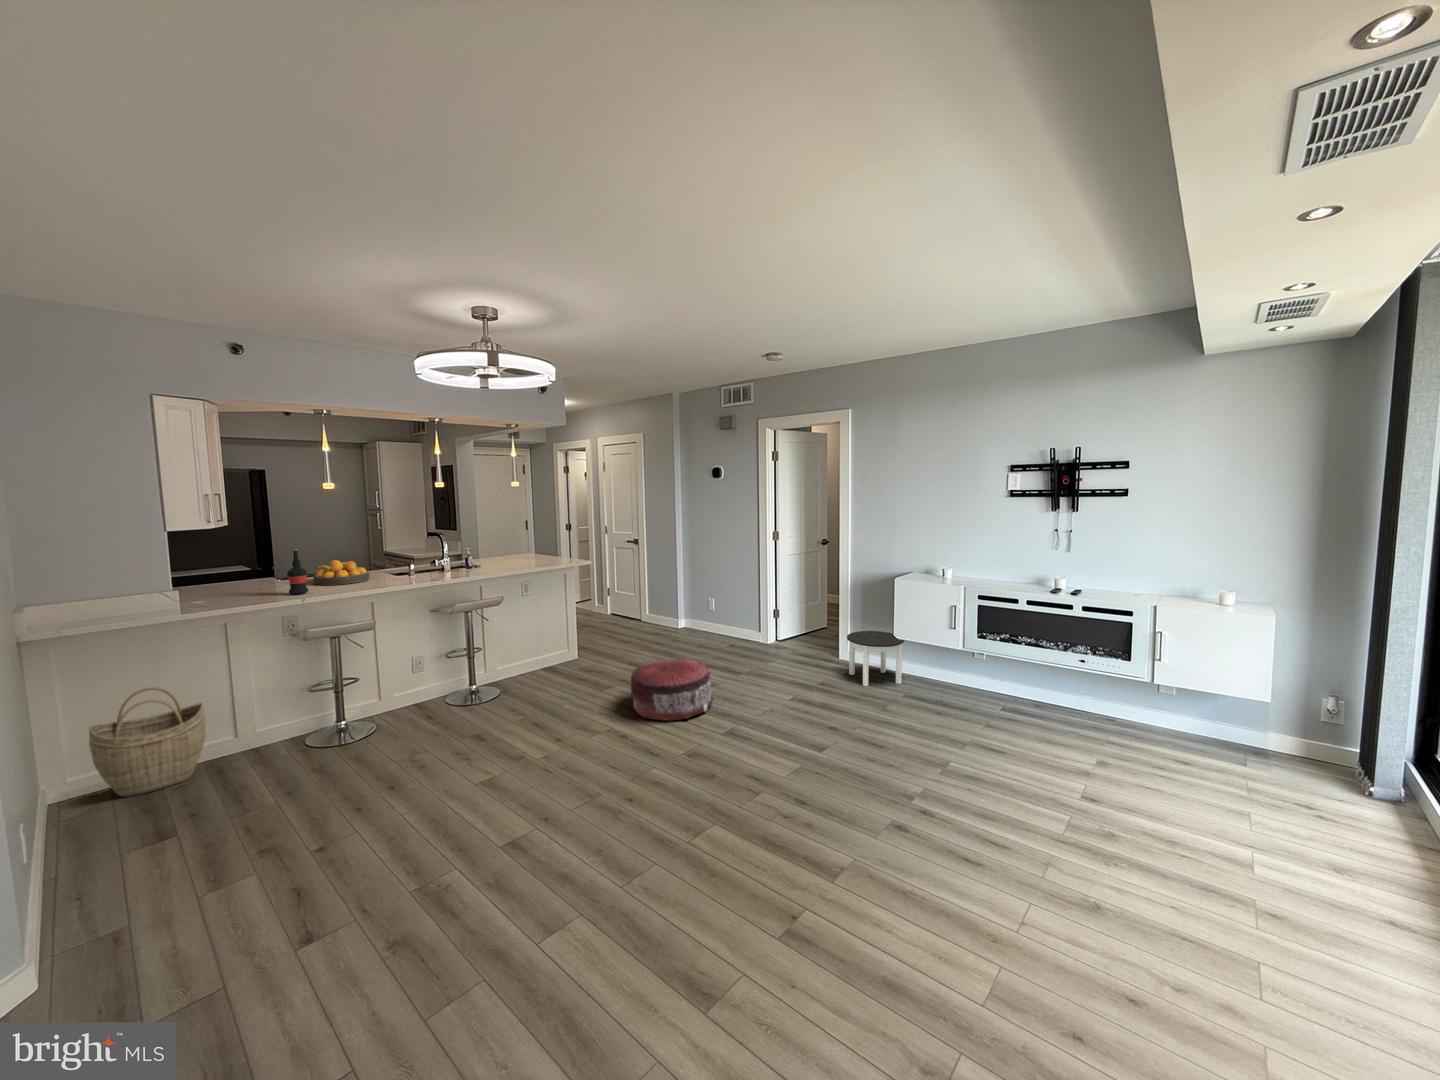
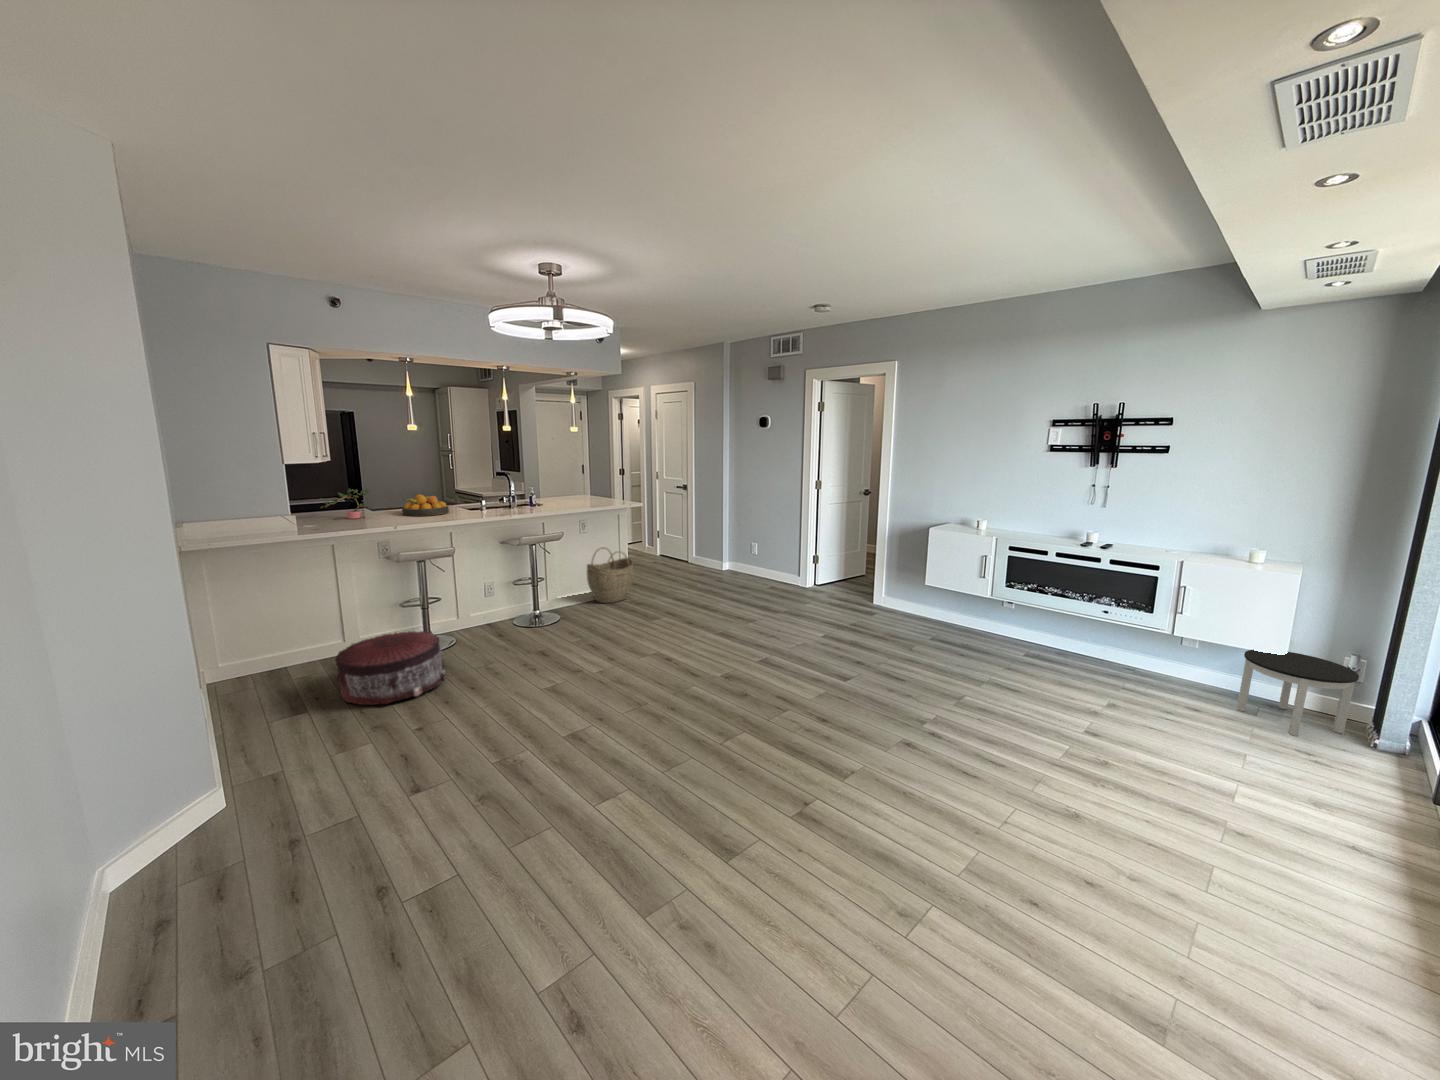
wine bottle: present [287,549,308,594] -> none [382,483,399,522]
potted plant: none [211,556,276,593] -> present [320,488,370,519]
round table: present [847,631,904,686] -> present [1237,649,1359,736]
pouf: present [631,659,713,720] -> present [335,631,445,705]
woven basket: present [89,687,206,797] -> present [587,547,634,603]

